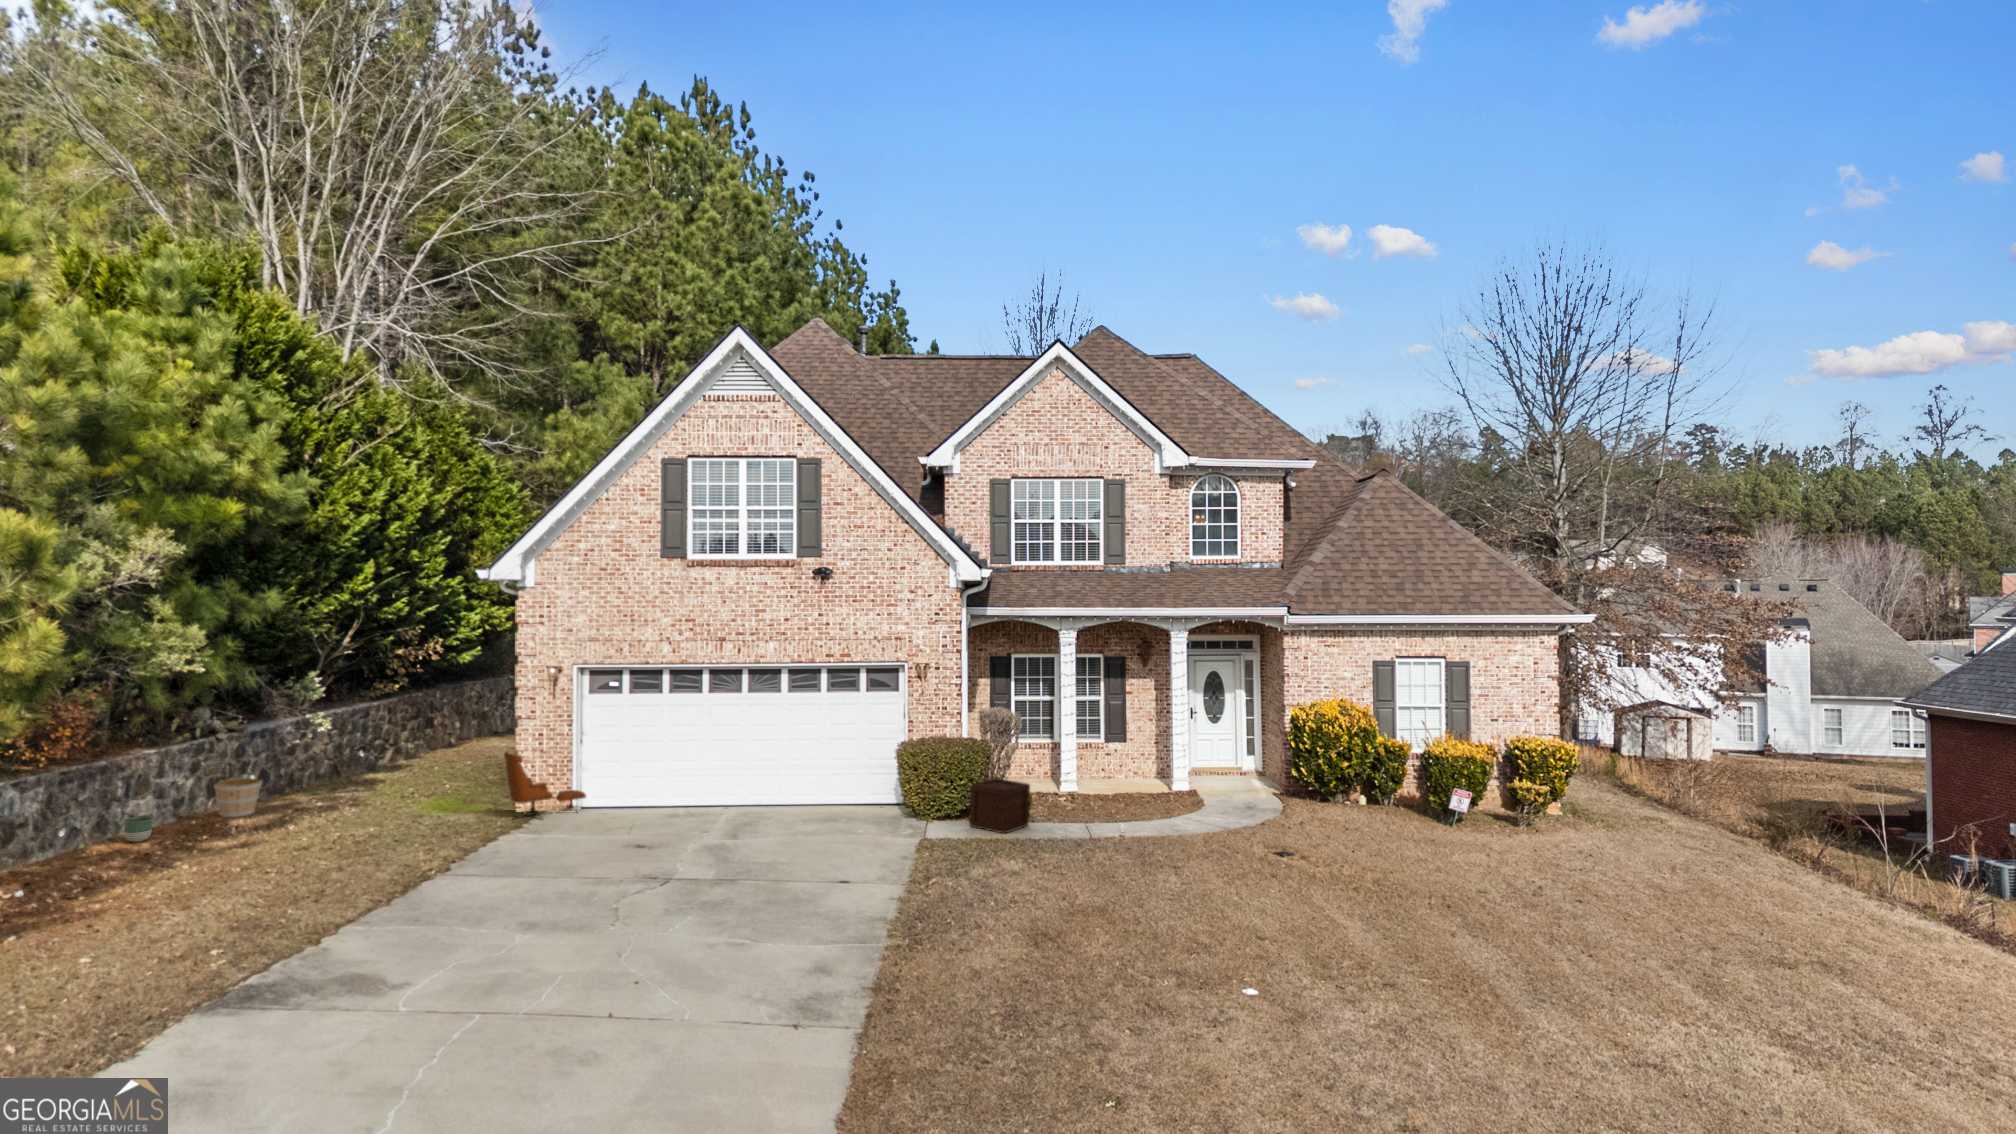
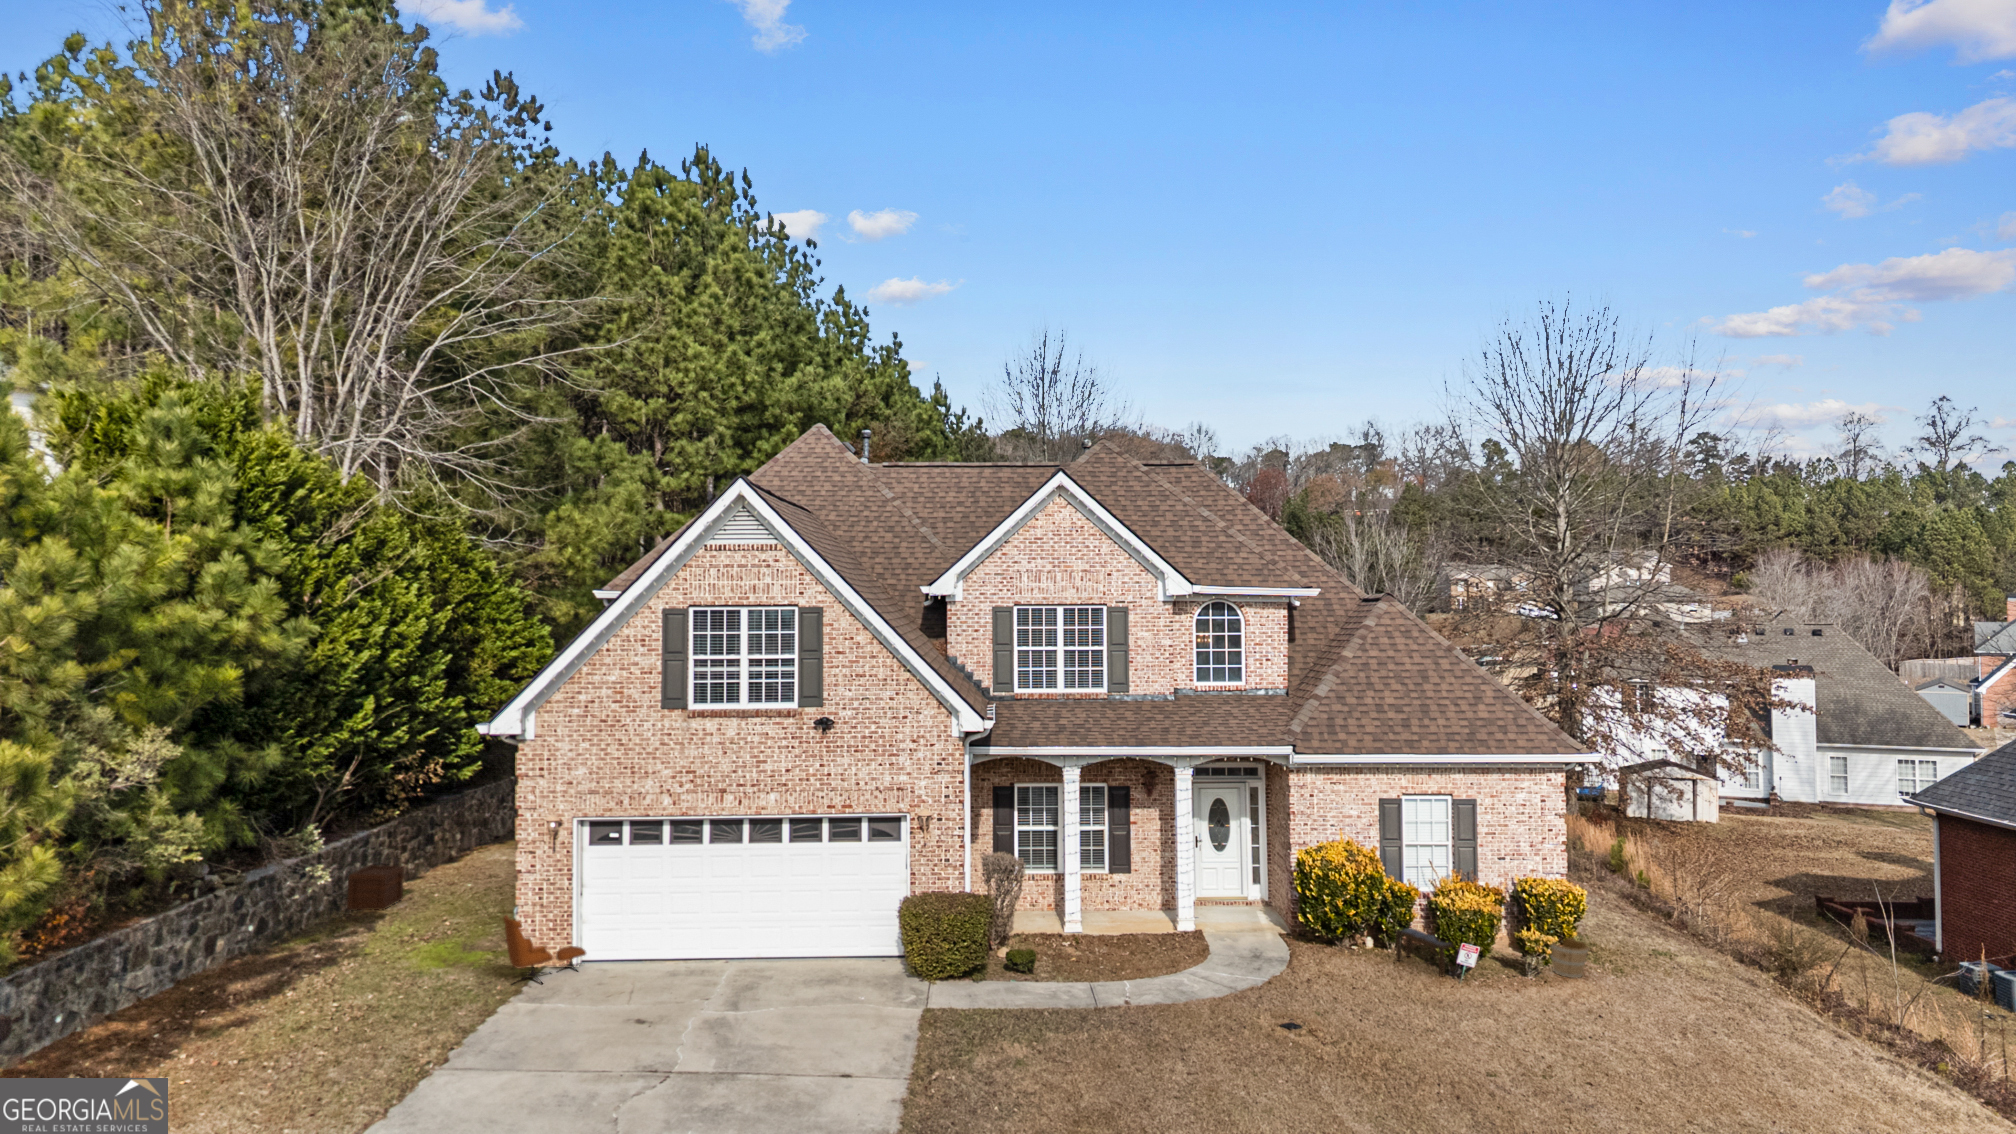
wooden bucket: present [214,778,262,817] -> present [1550,938,1589,978]
wooden crate: present [969,778,1030,833] -> present [347,865,404,910]
bench: none [1388,786,1449,827] -> present [1395,928,1453,976]
planter: present [124,817,153,842] -> none [120,996,149,1024]

